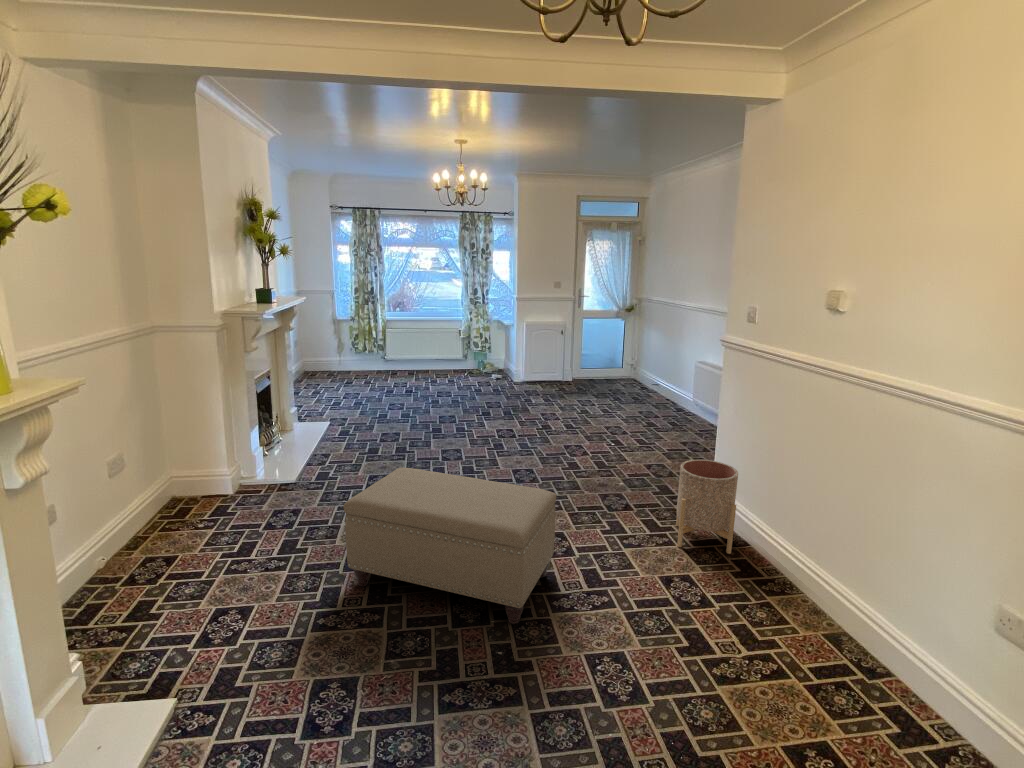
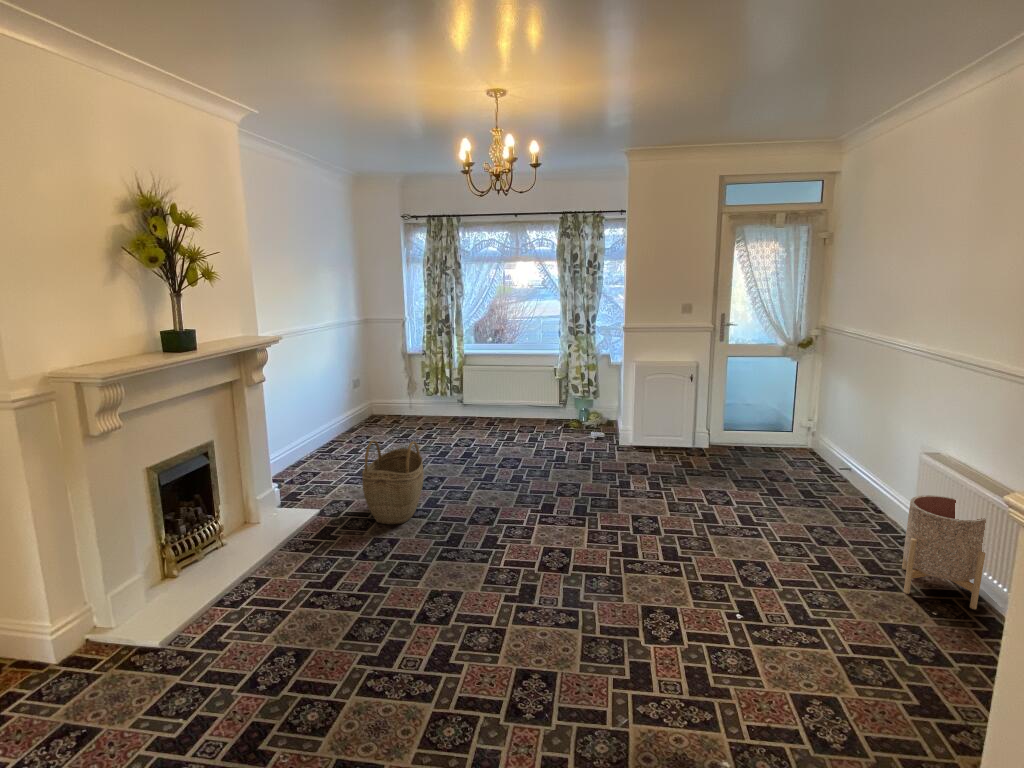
woven basket: none [130,443,211,539] -> present [362,440,424,524]
ottoman: present [343,468,556,624] -> none [542,478,759,648]

